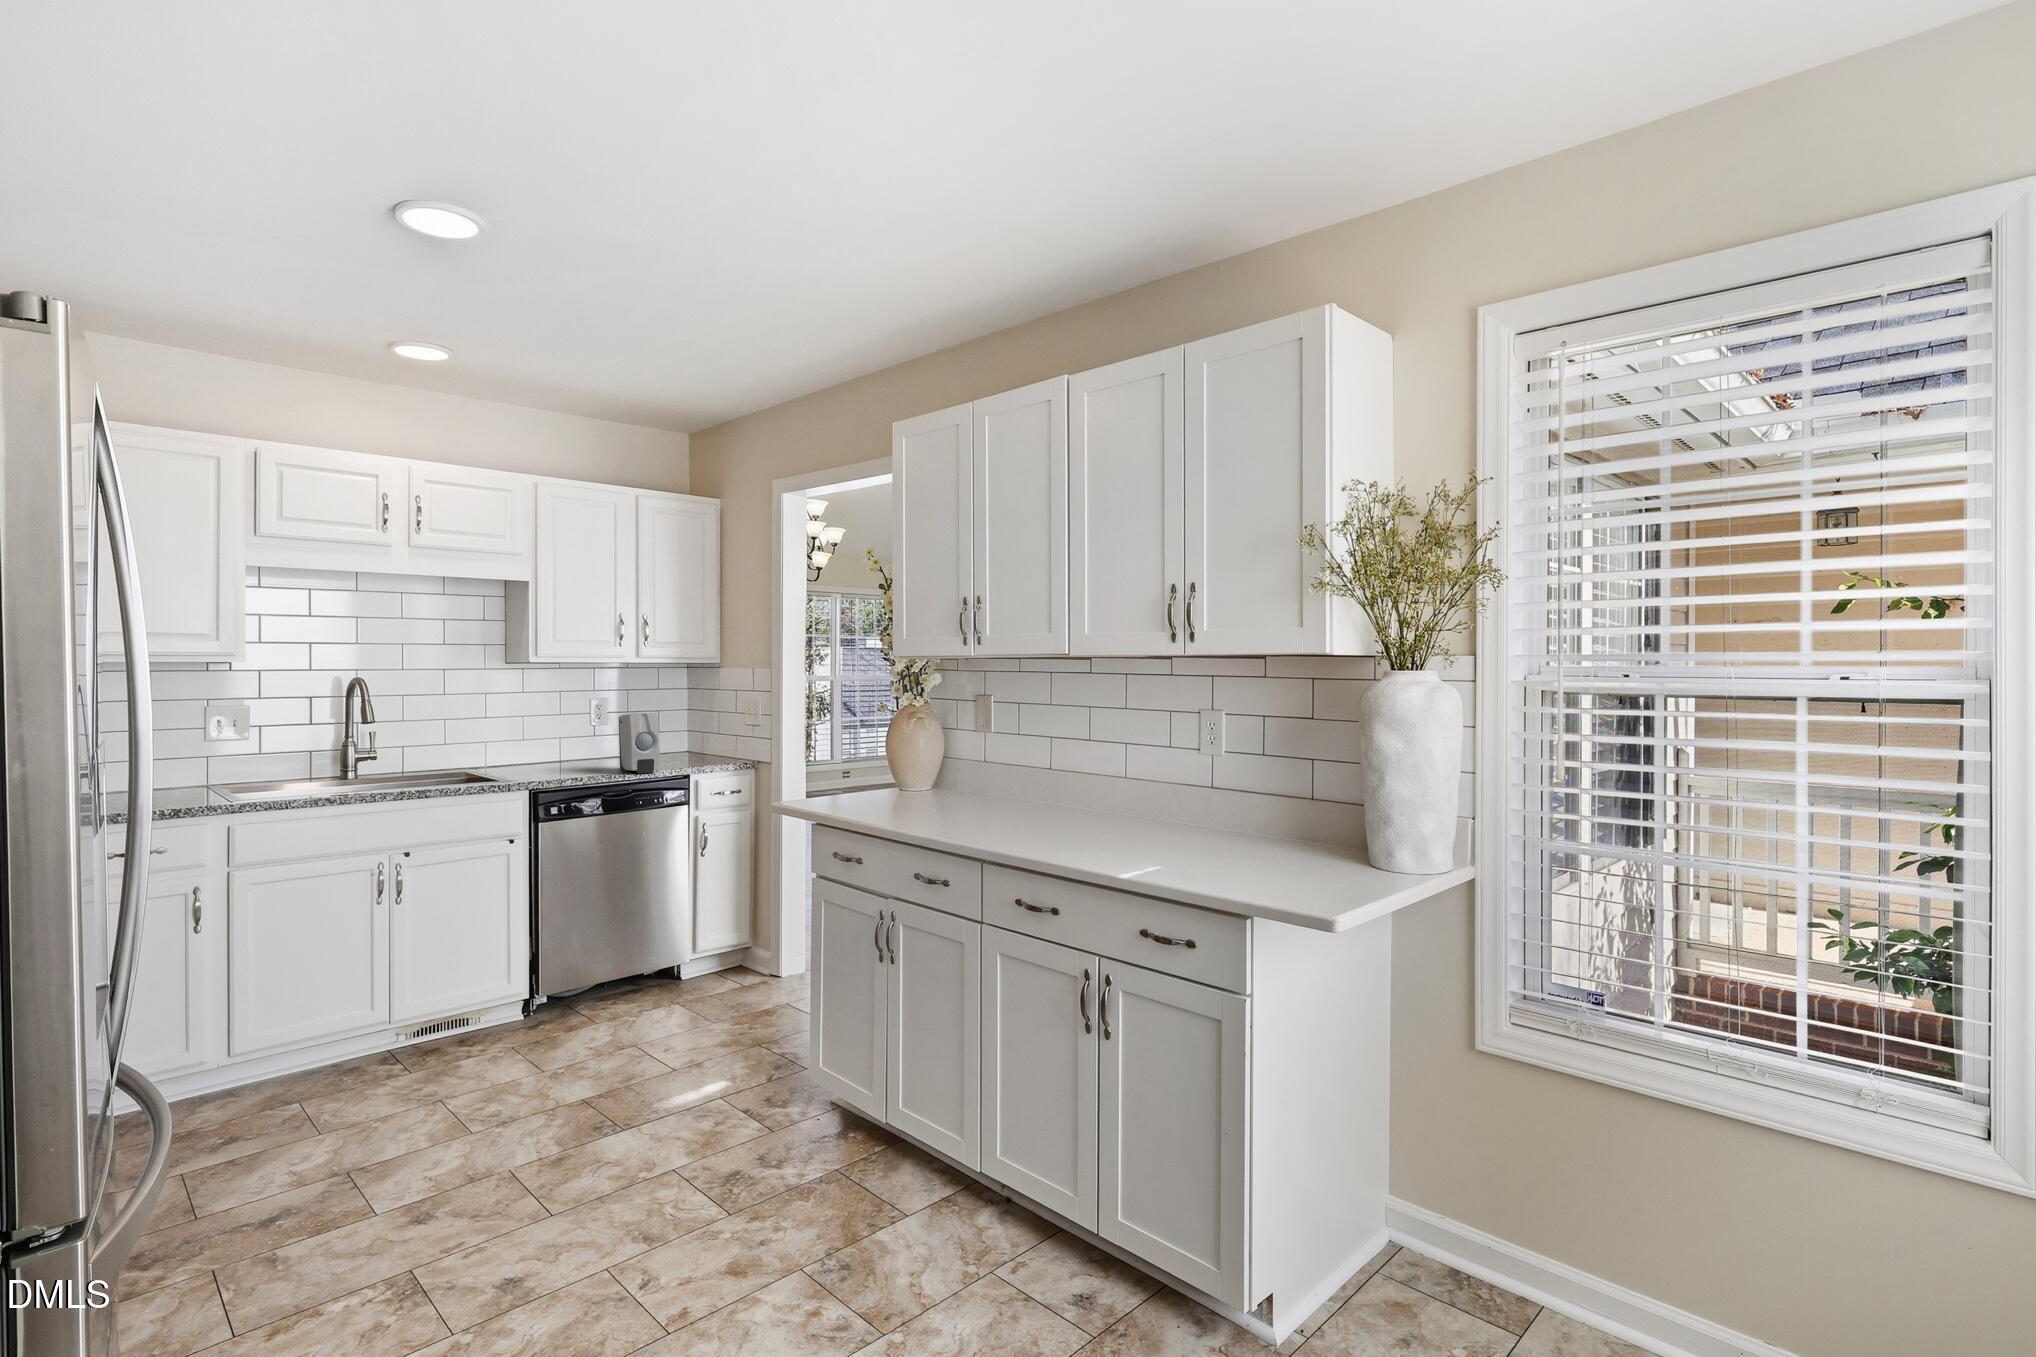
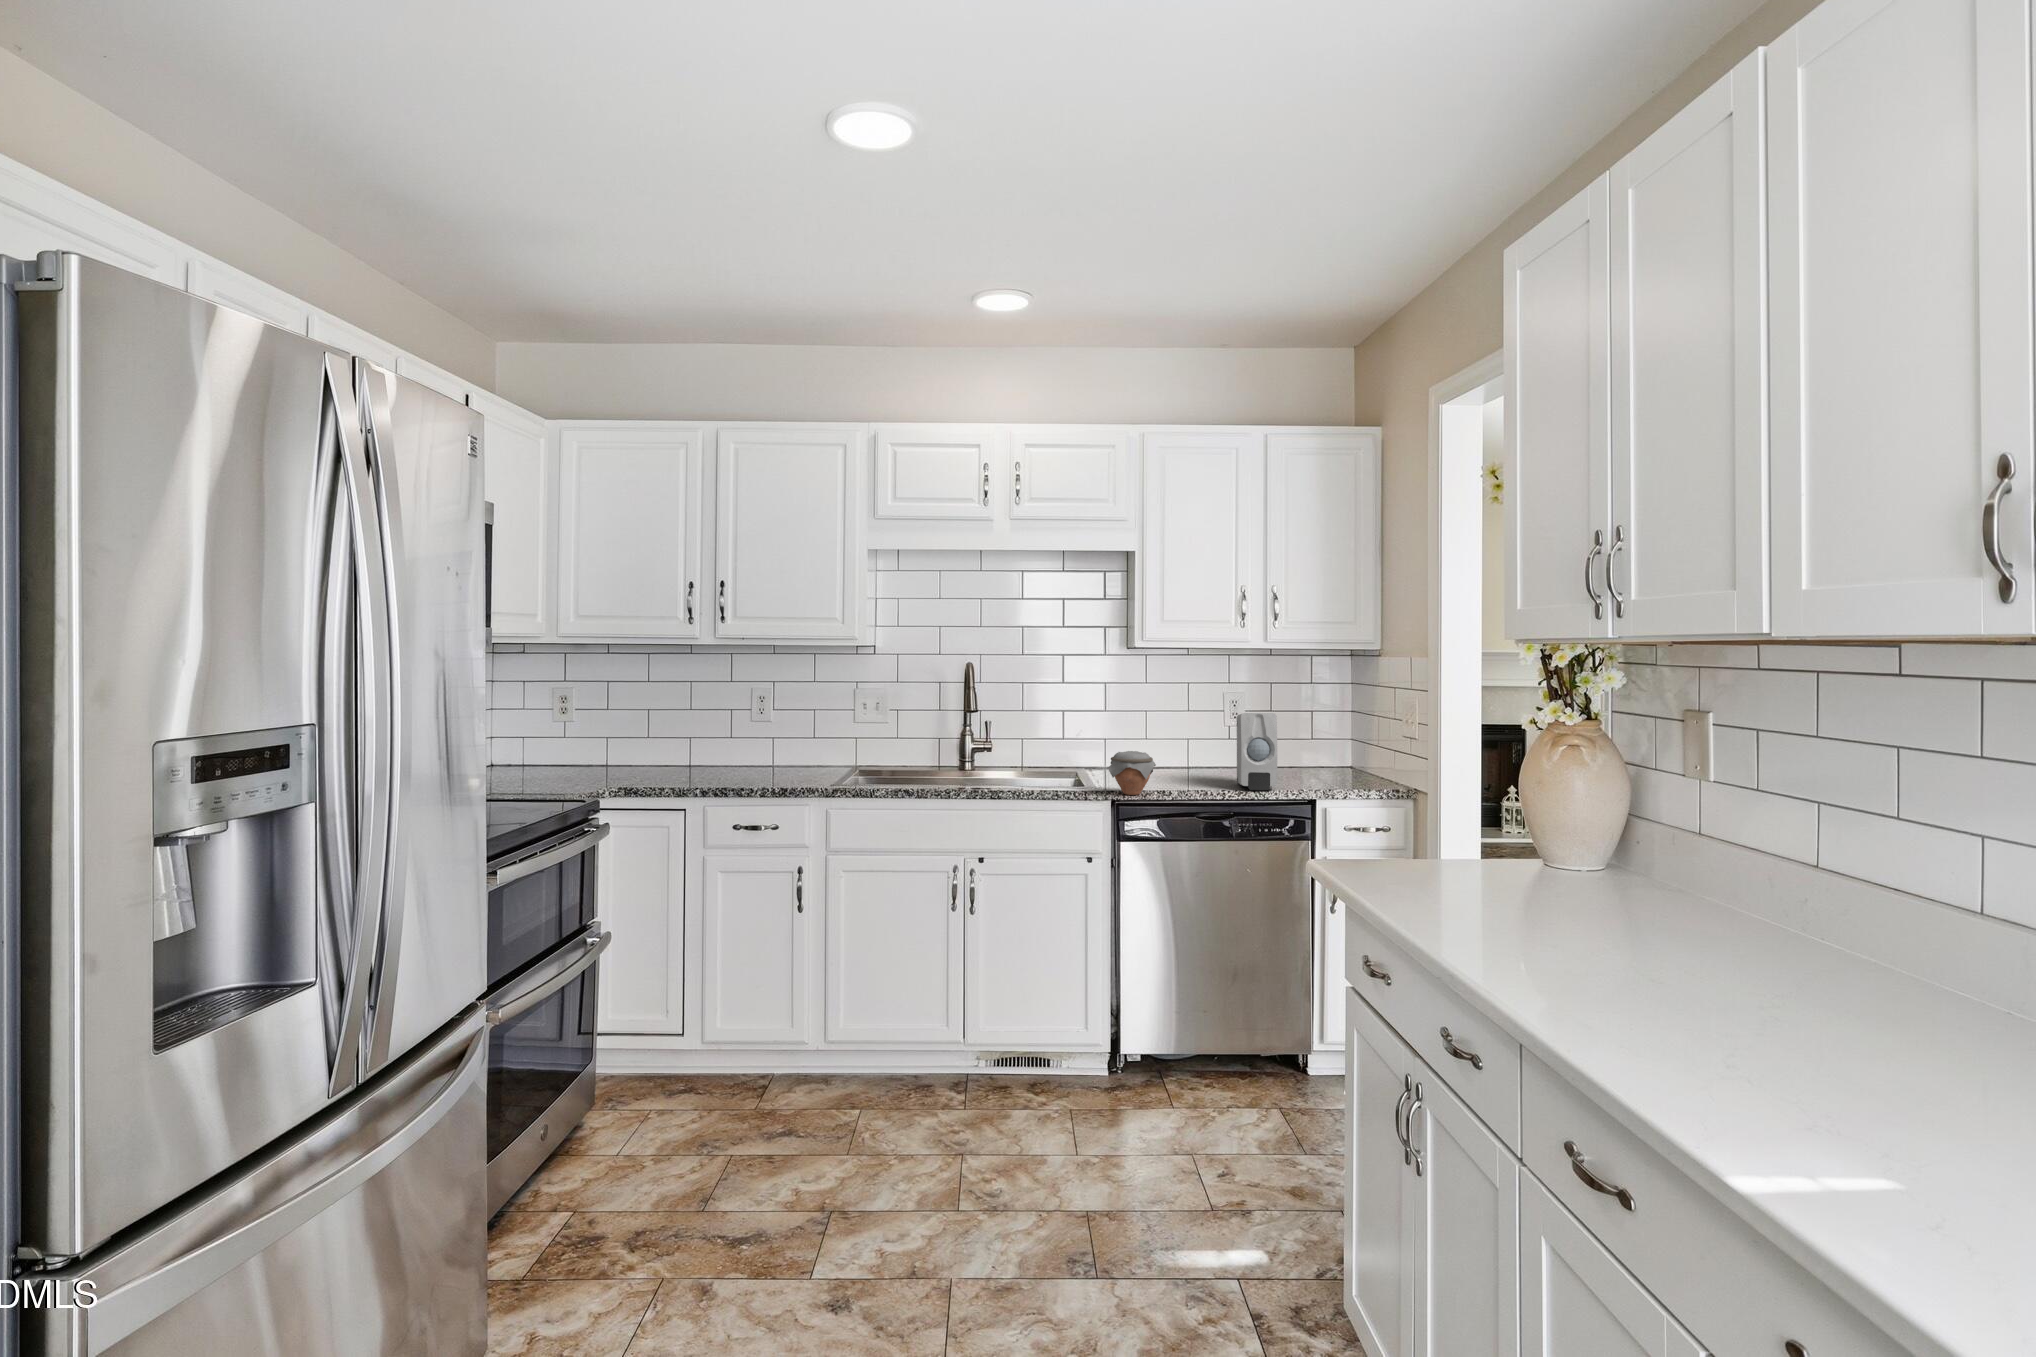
jar: none [526,748,567,783] -> present [1108,751,1156,795]

